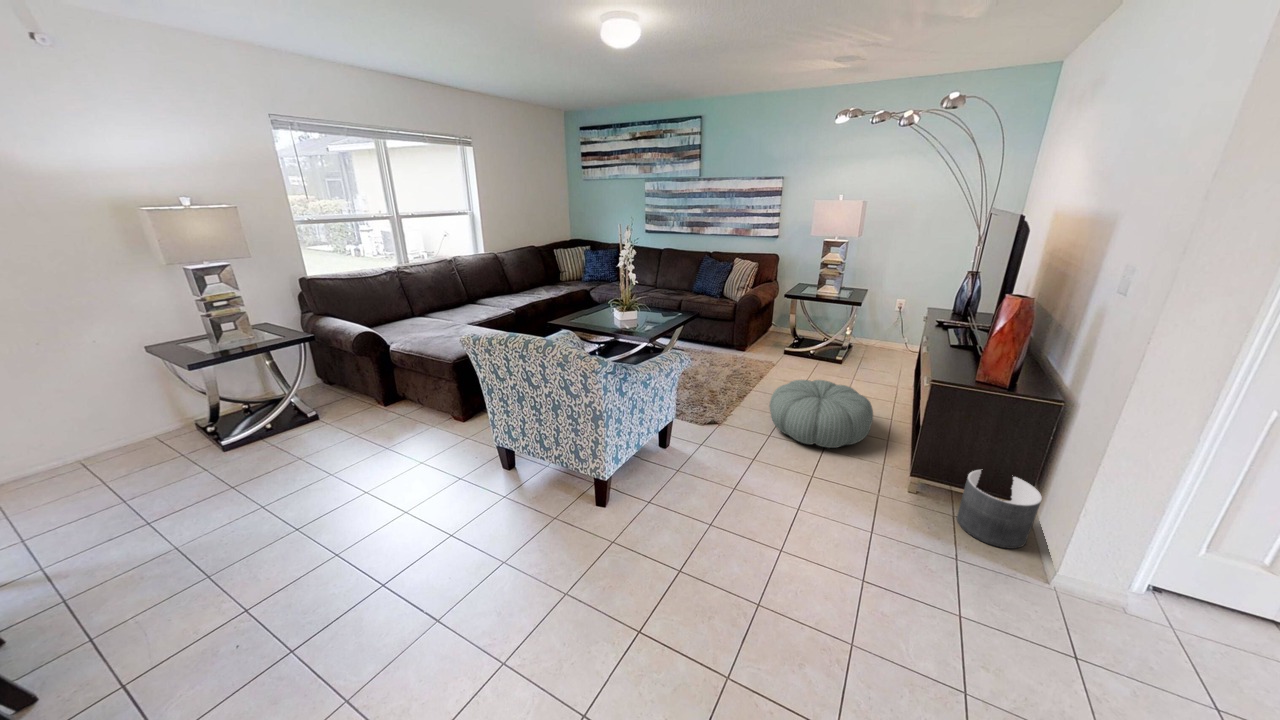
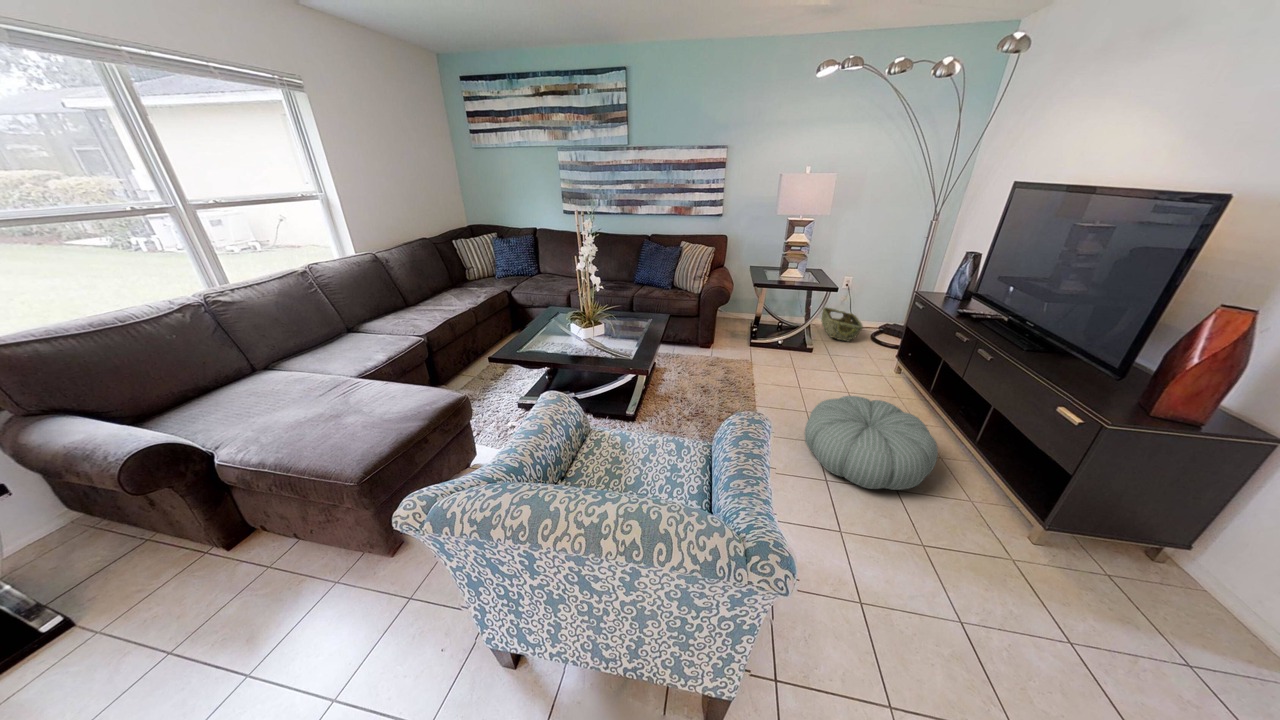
woven basket: none [866,328,904,360] -> present [821,308,863,341]
planter: present [957,470,1042,549] -> none [1101,519,1246,623]

